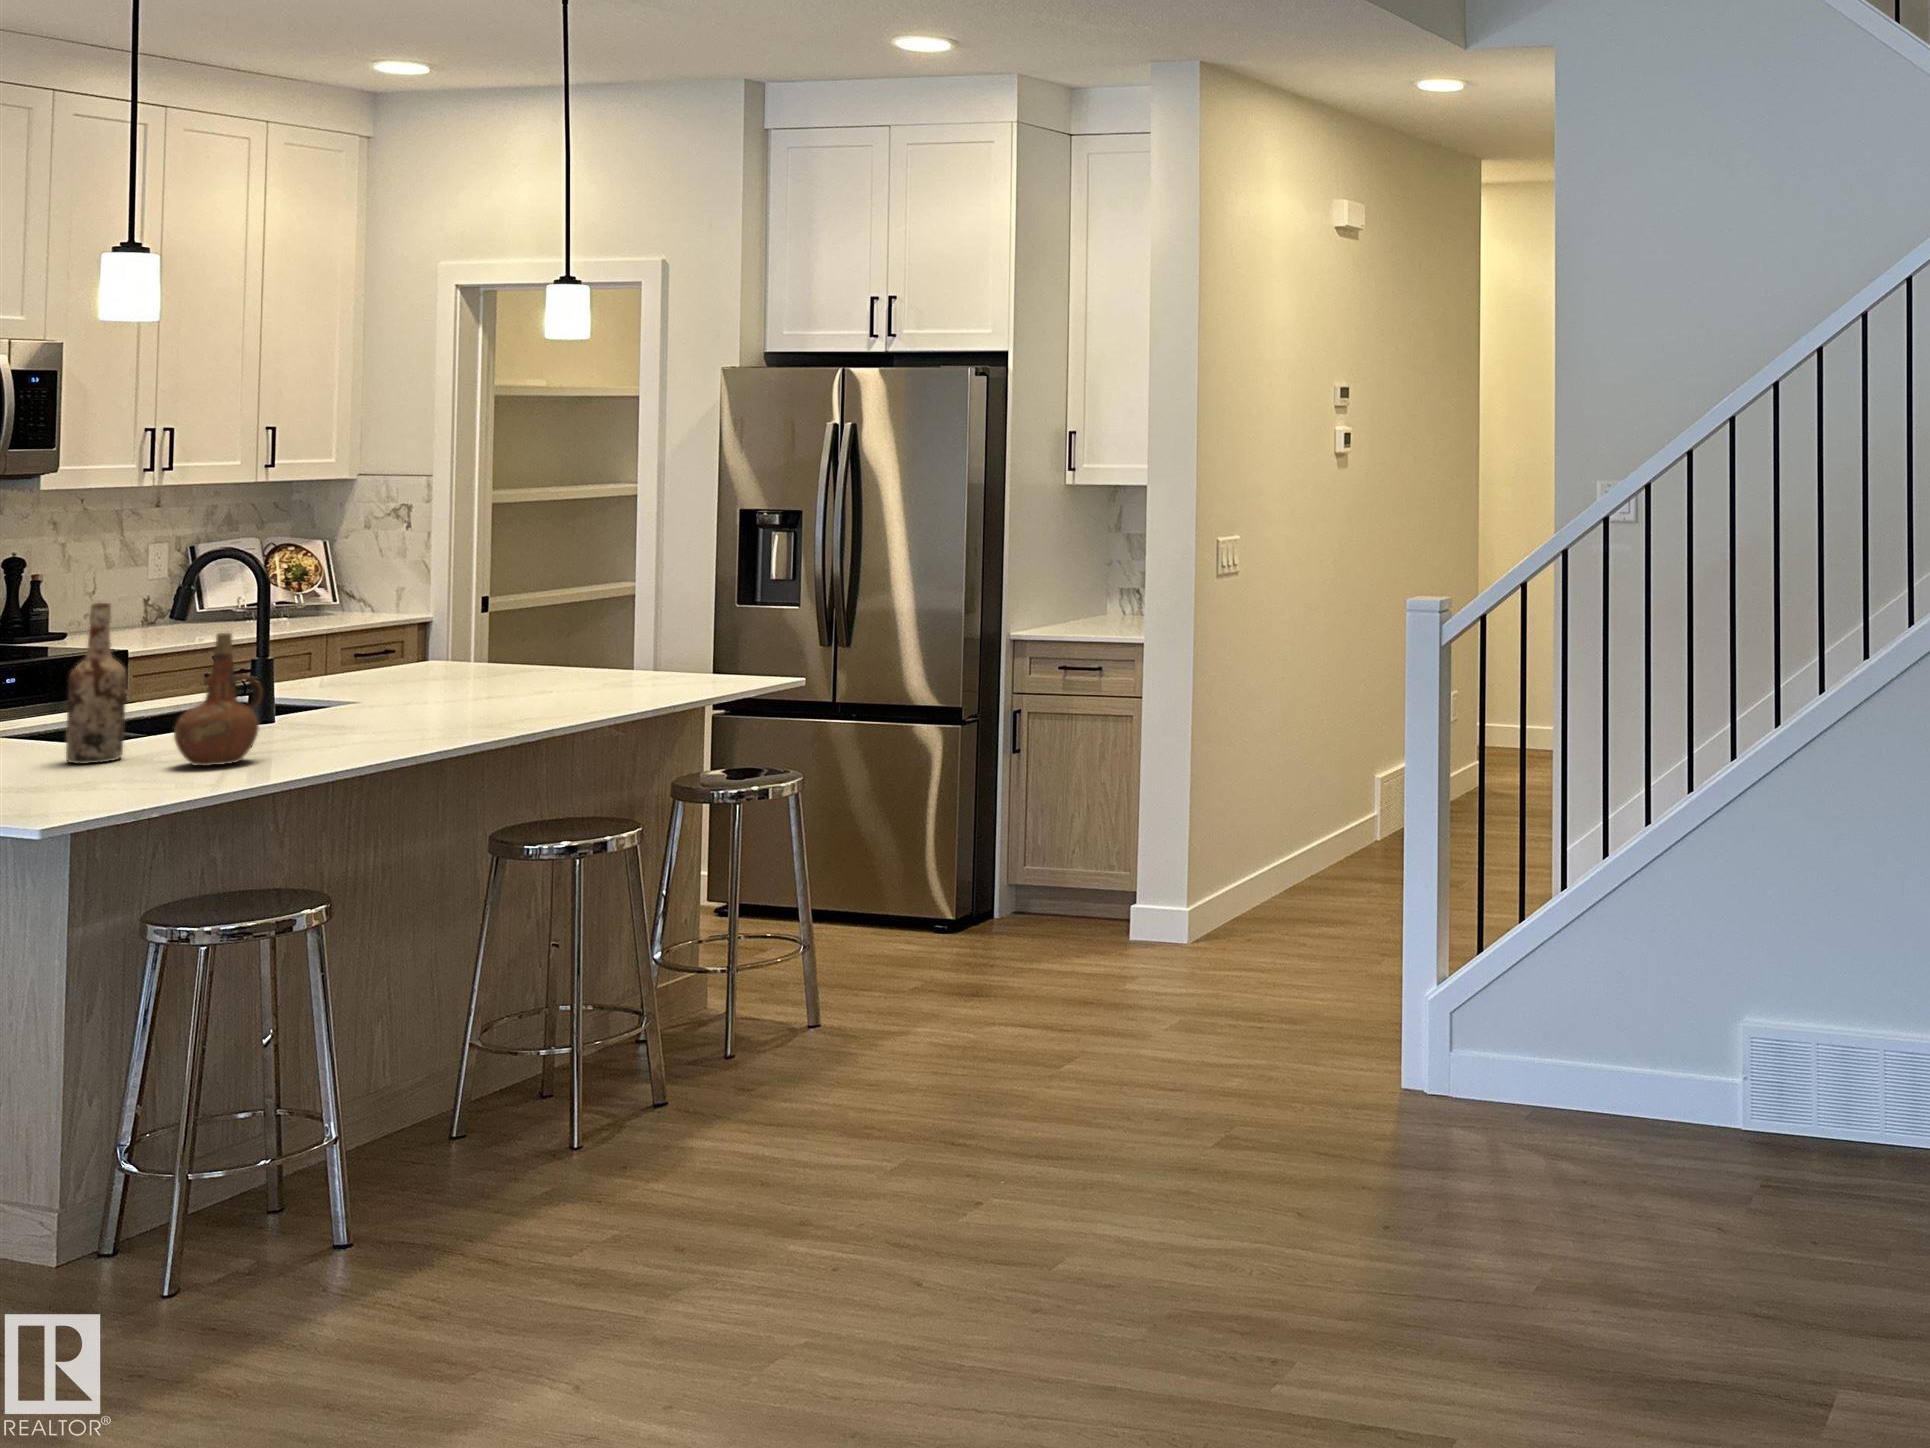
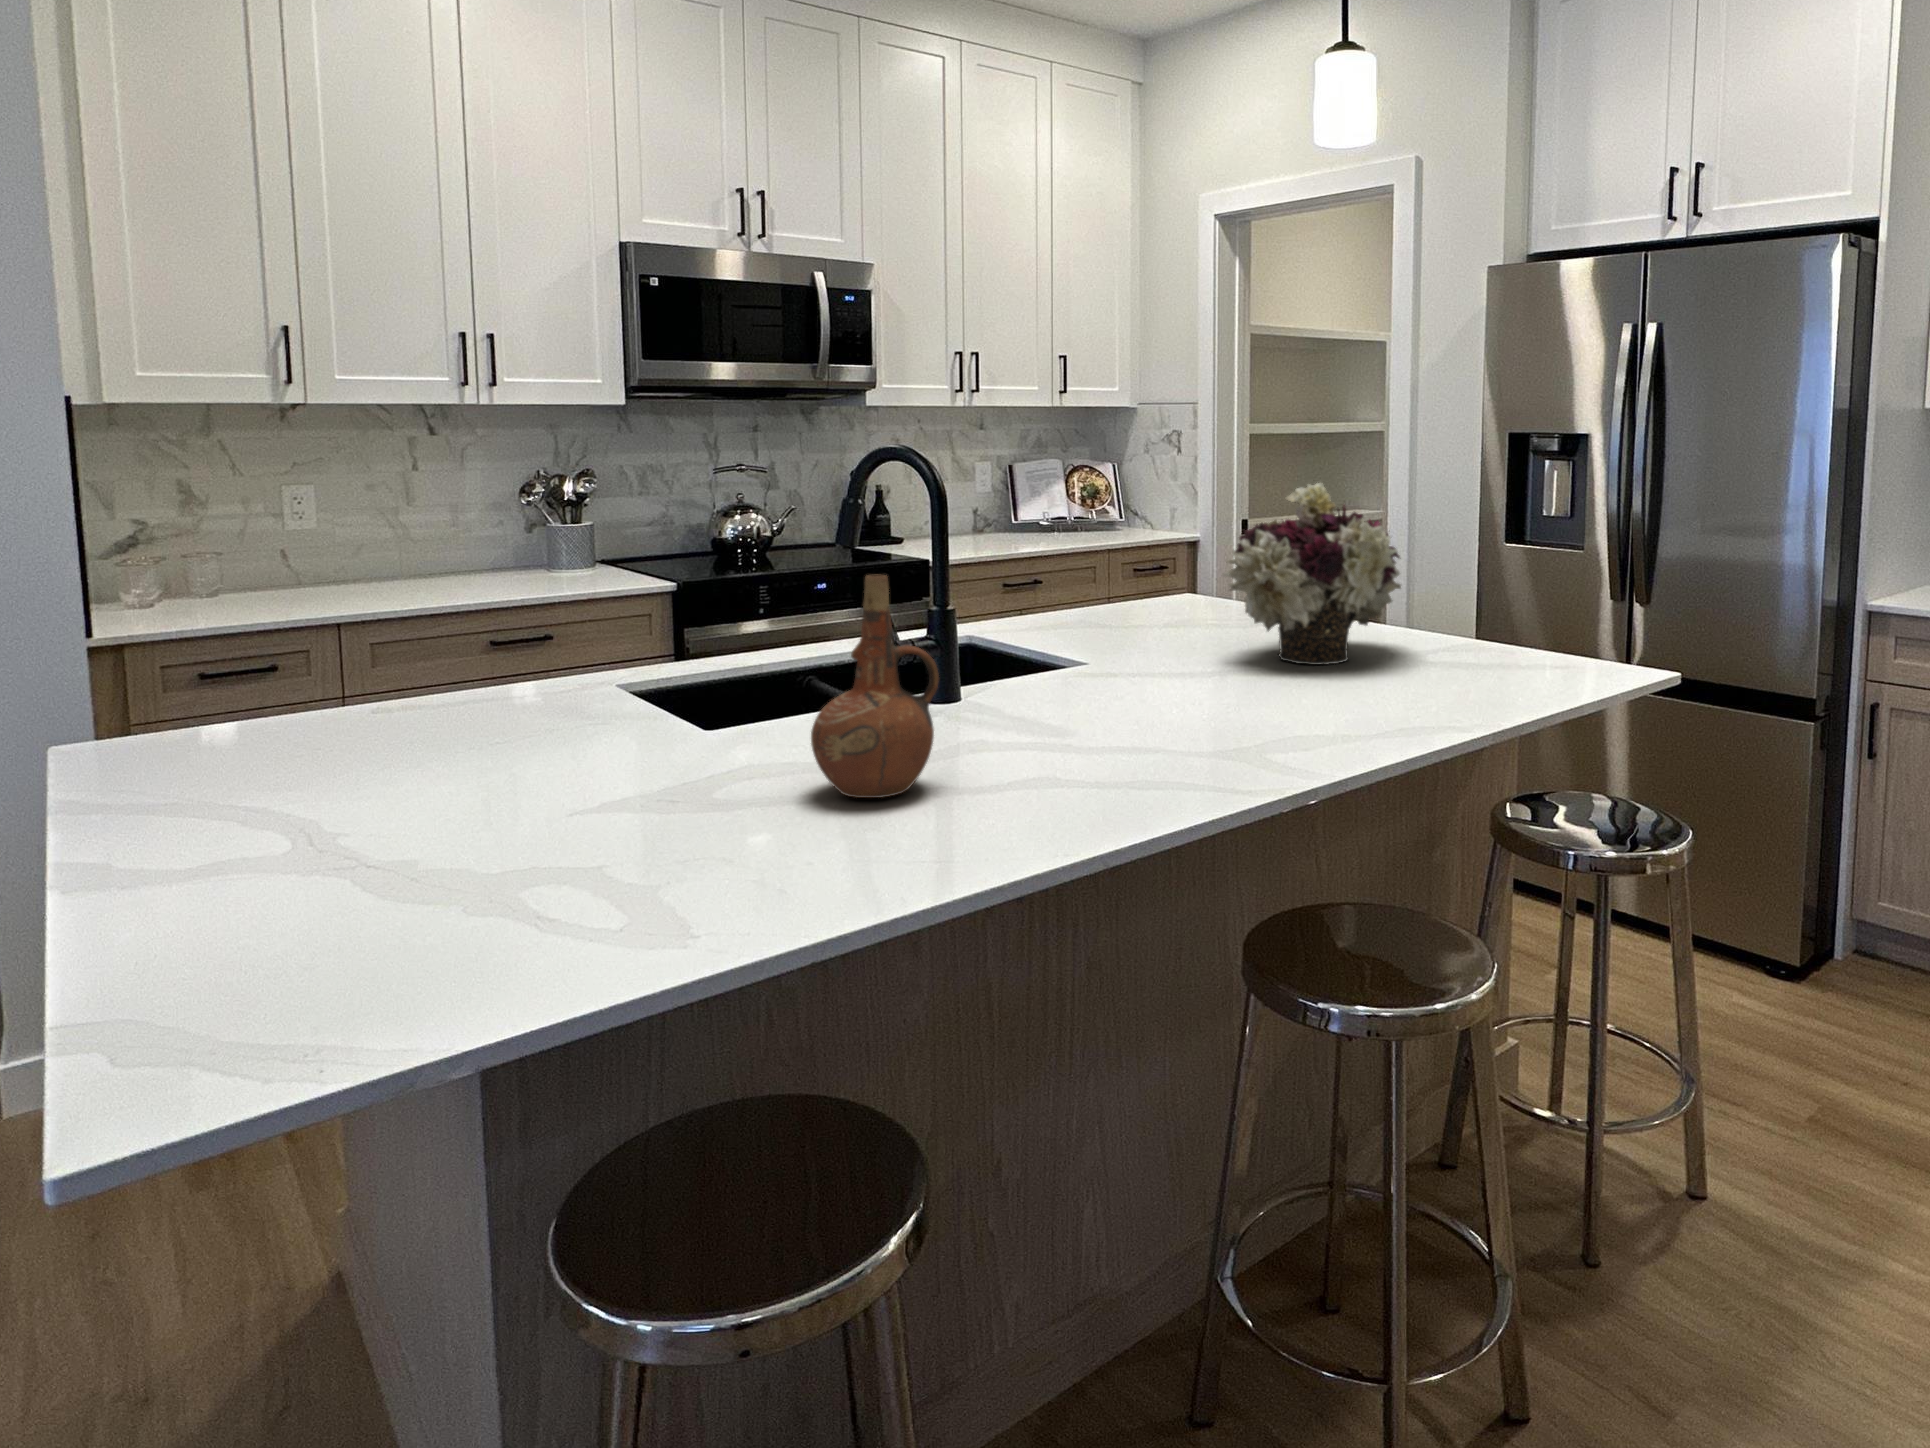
flower arrangement: none [454,564,599,697] -> present [1223,483,1401,665]
wine bottle: present [66,603,127,764] -> none [703,517,781,760]

